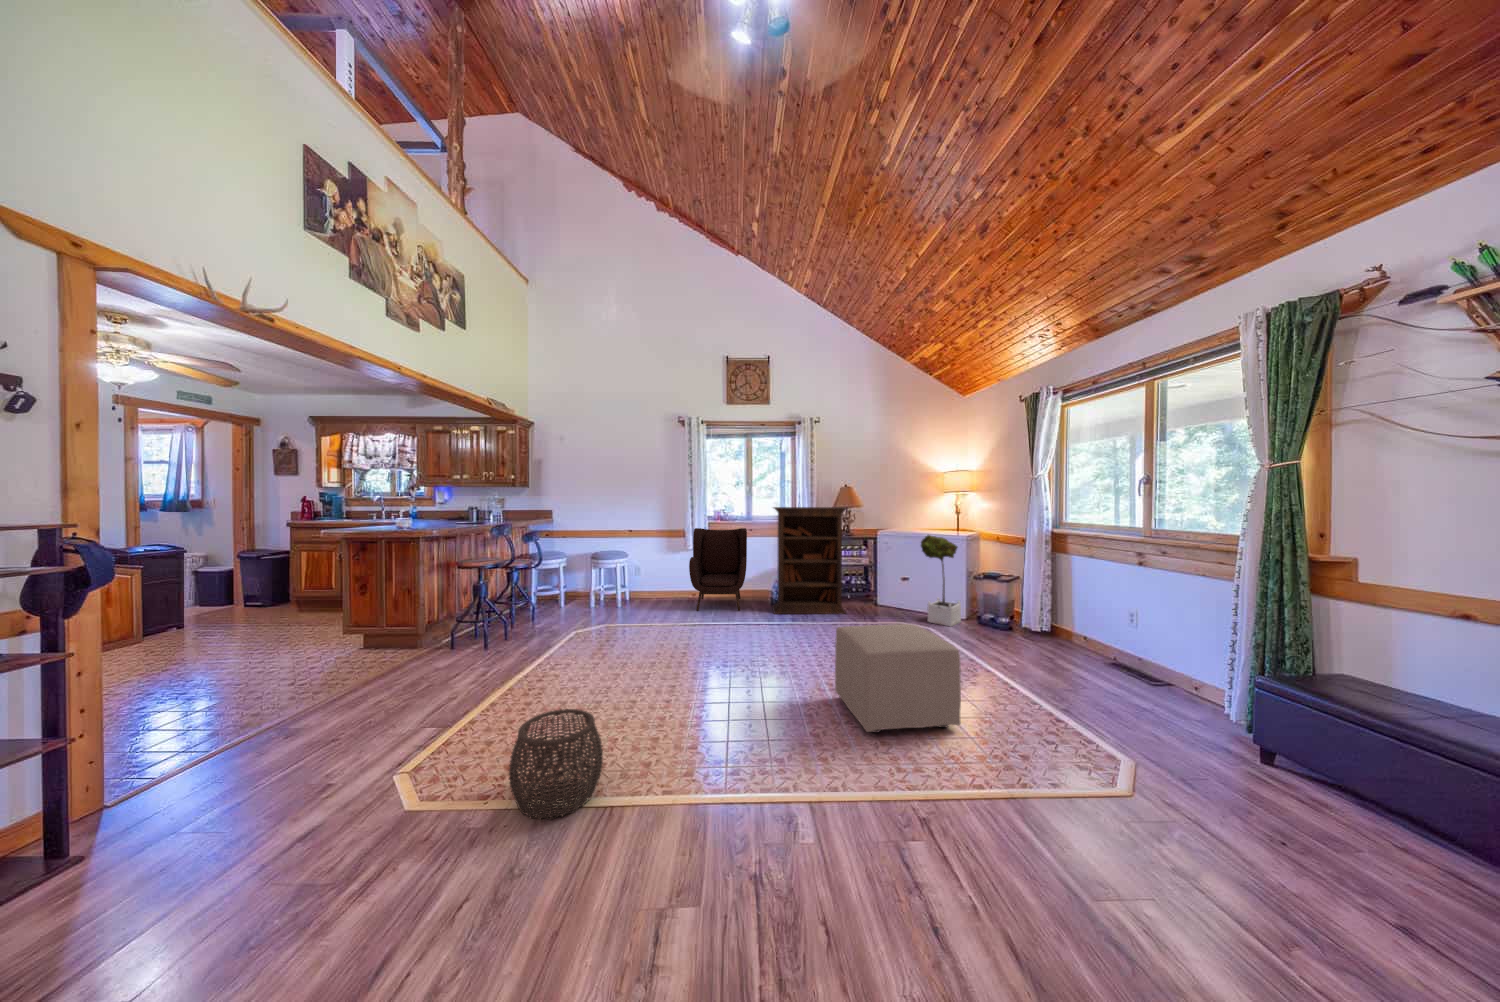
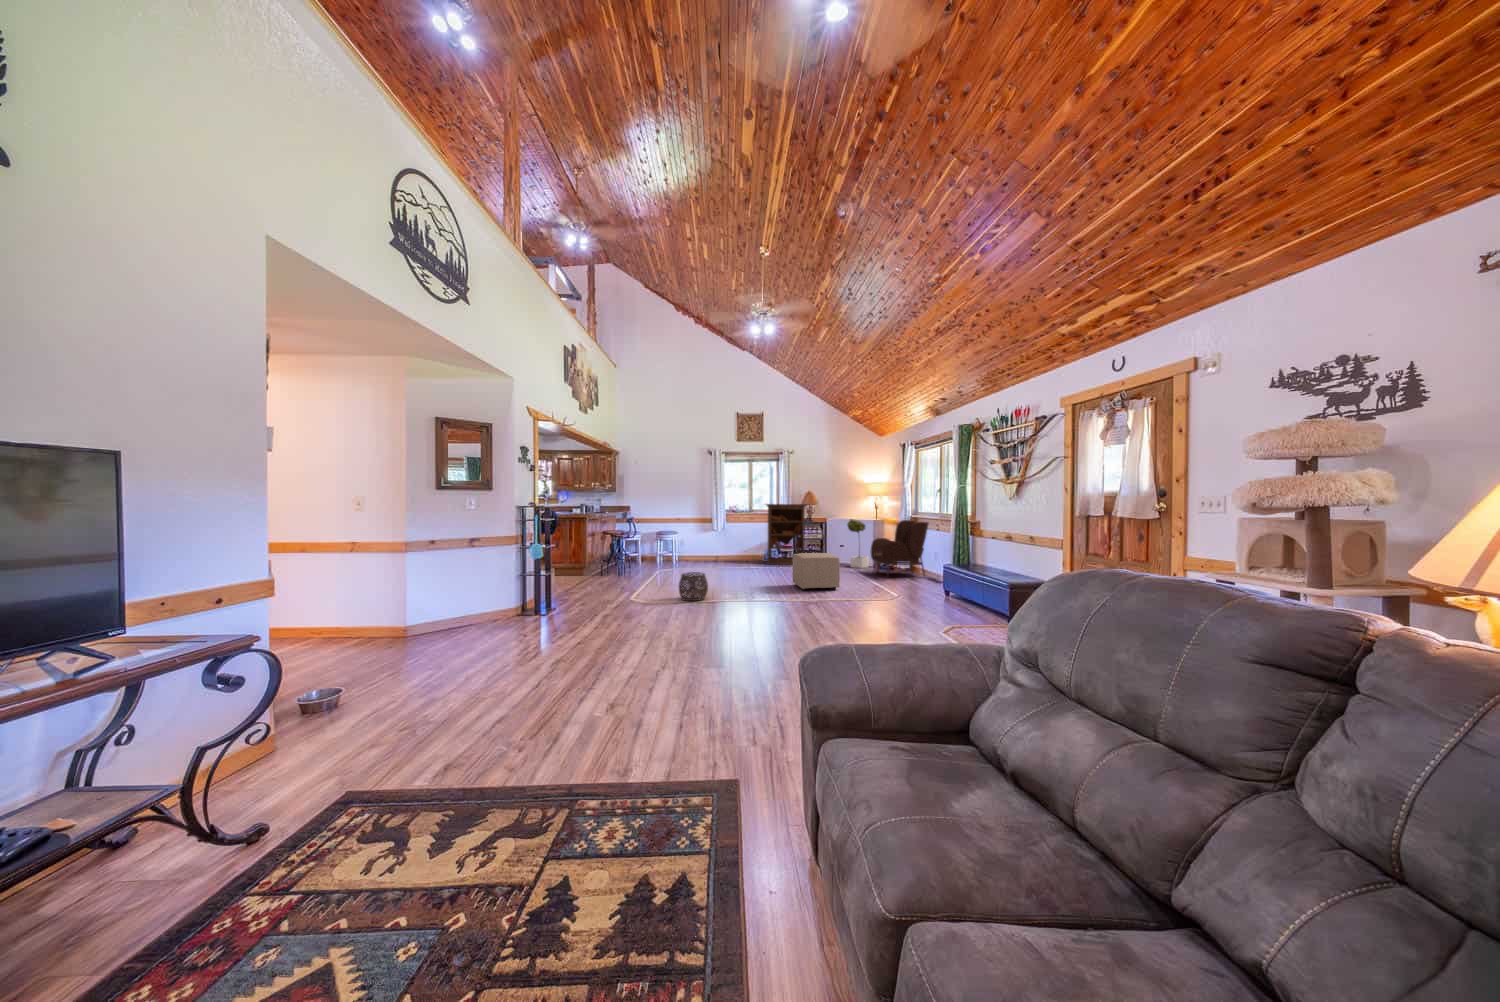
armchair: present [689,528,747,611] -> present [871,520,929,577]

